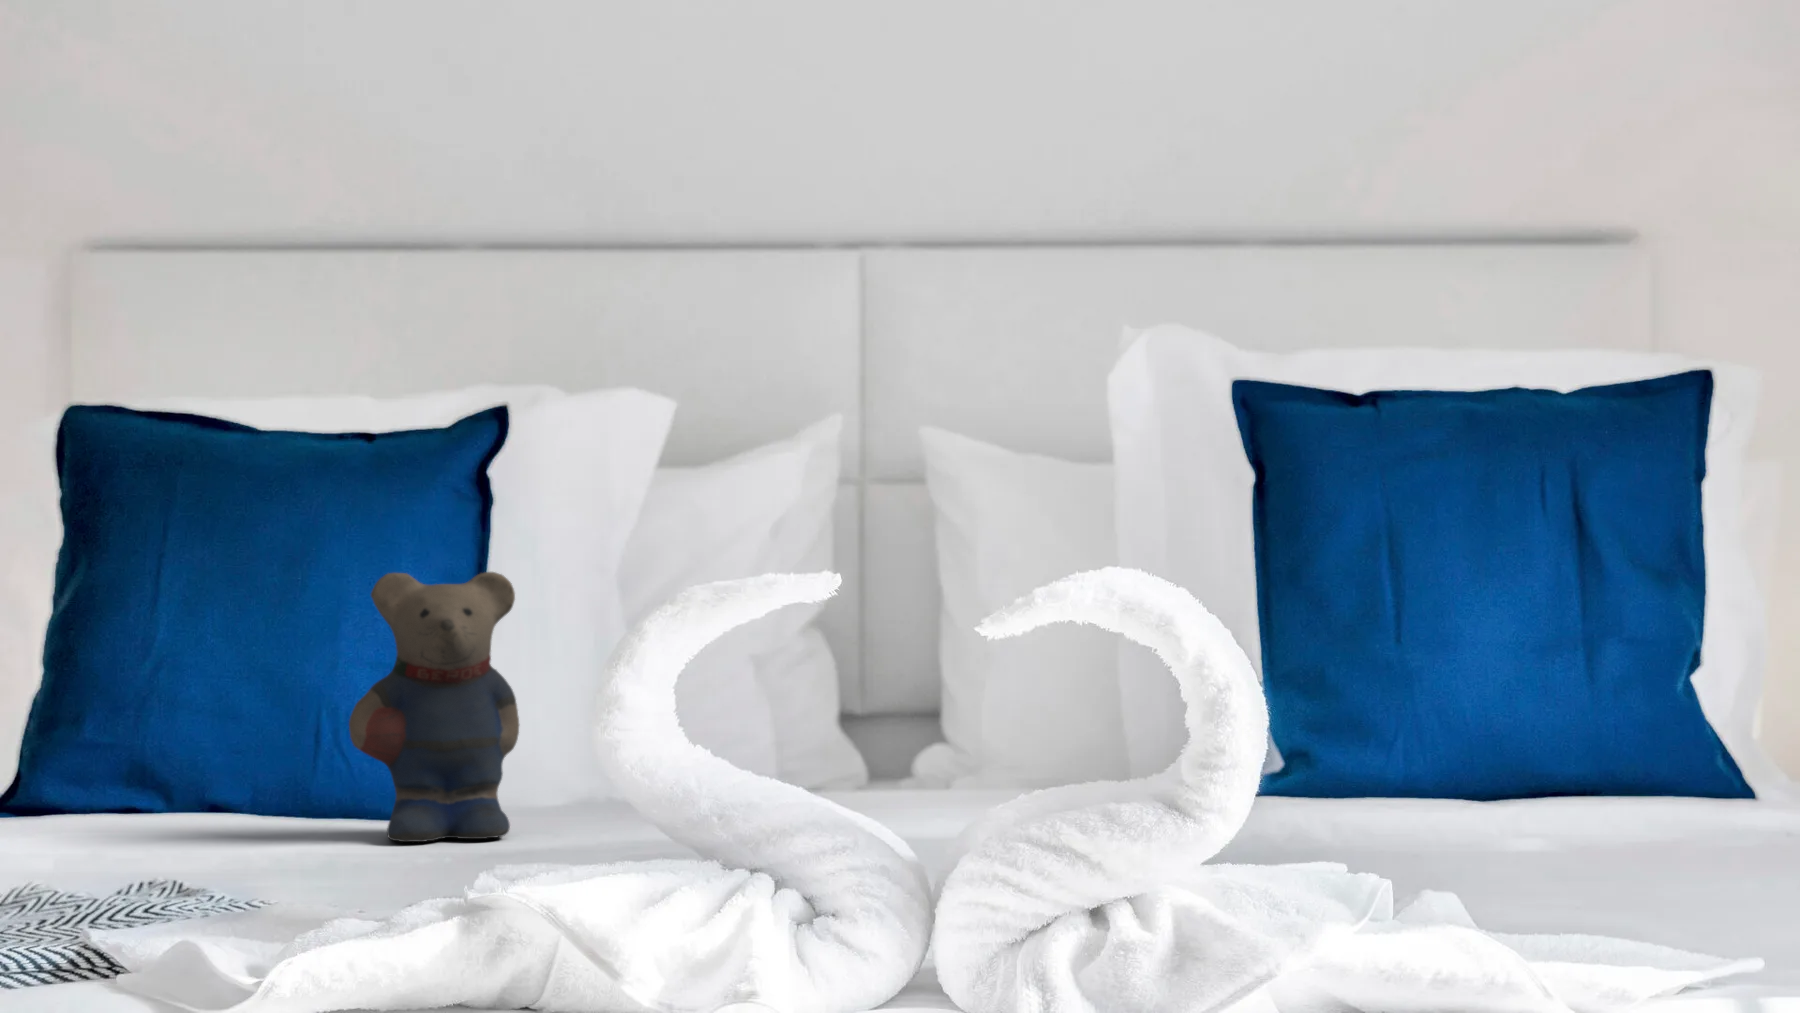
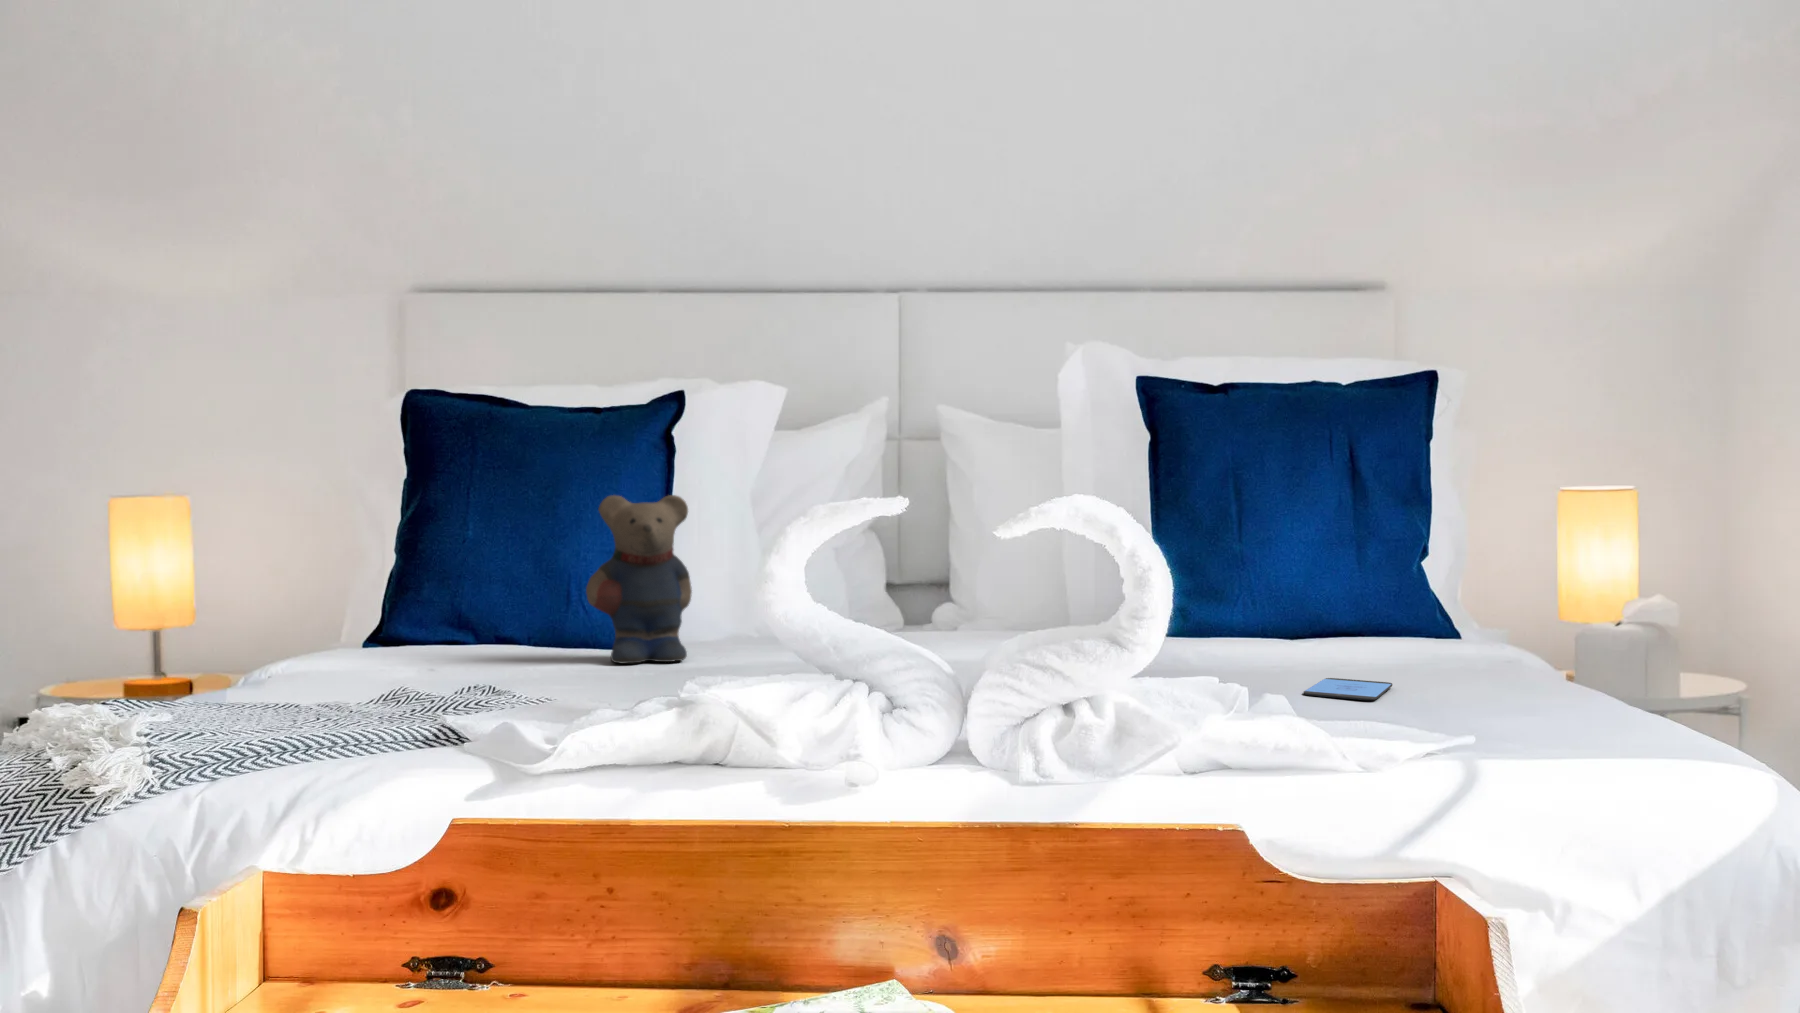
smartphone: none [1492,862,1635,899] -> present [1304,678,1392,700]

